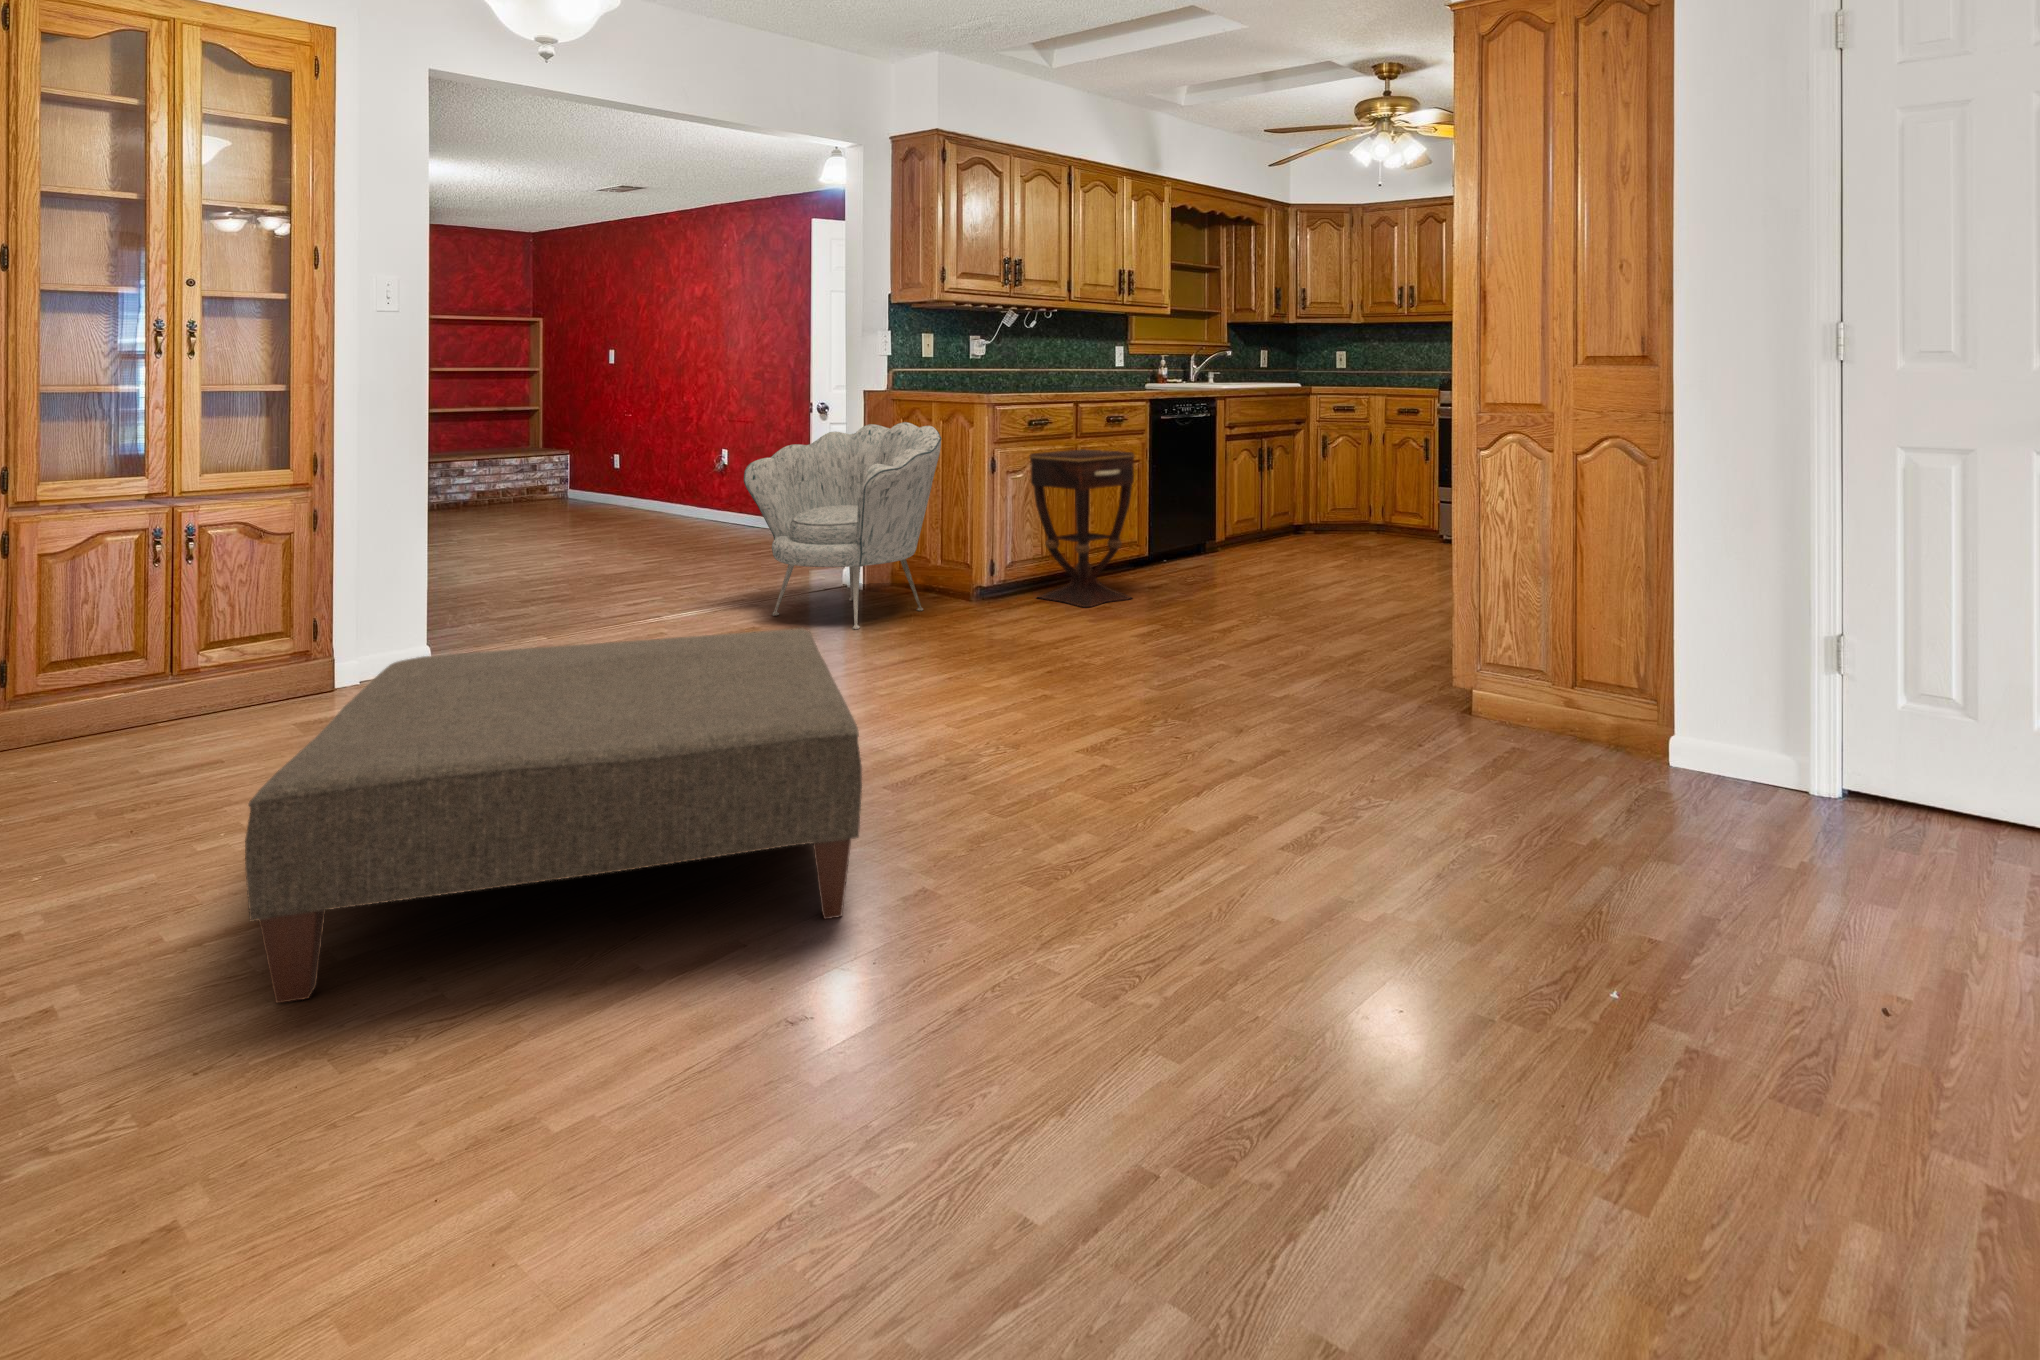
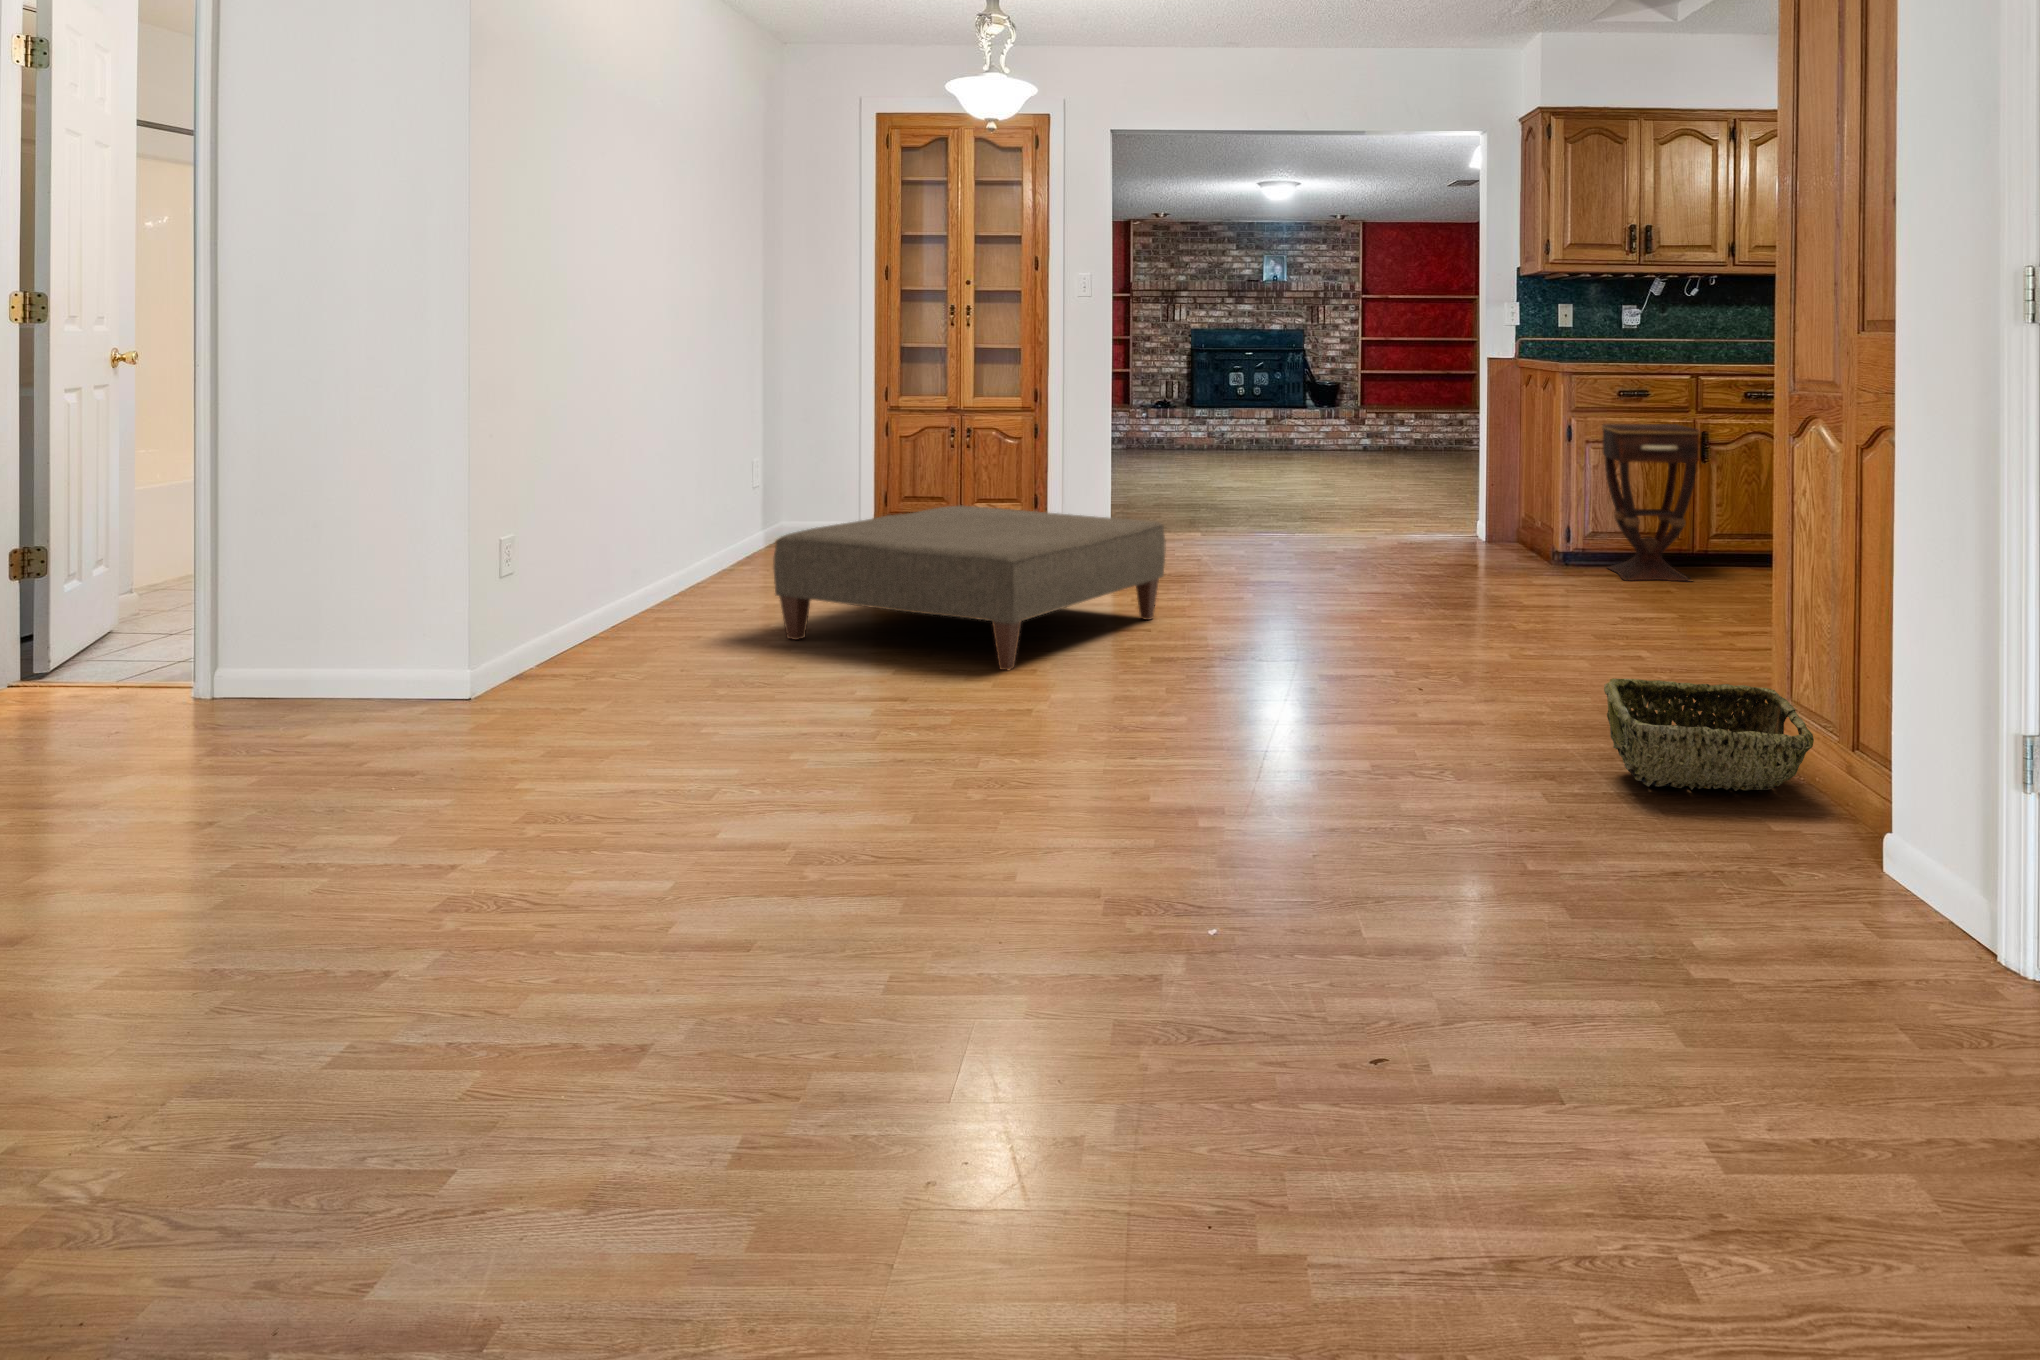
armchair: present [744,422,942,629] -> none [1357,387,1511,564]
woven basket: none [1657,689,1843,818] -> present [1604,678,1814,791]

